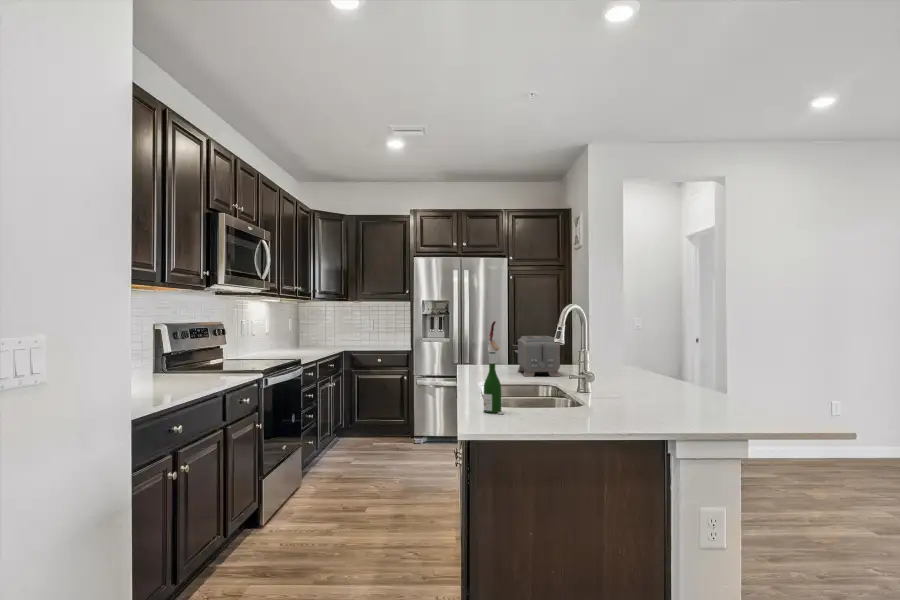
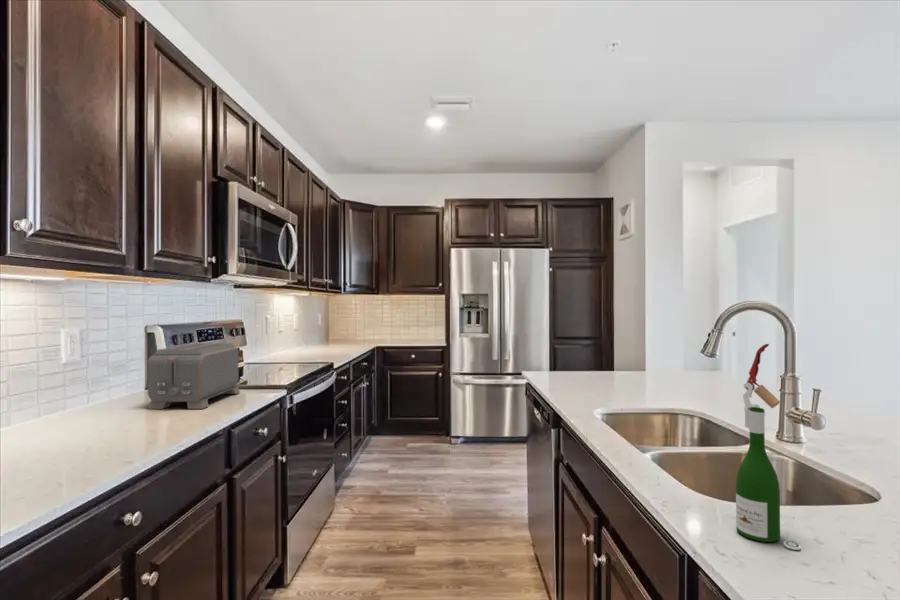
toaster: present [518,336,560,377] -> present [147,343,240,409]

